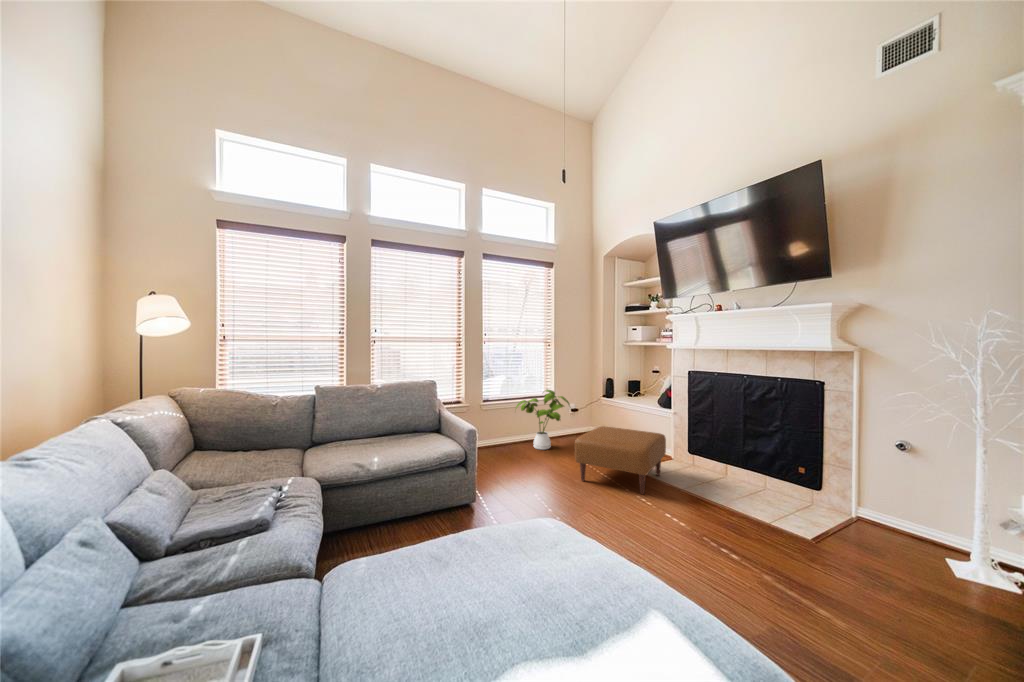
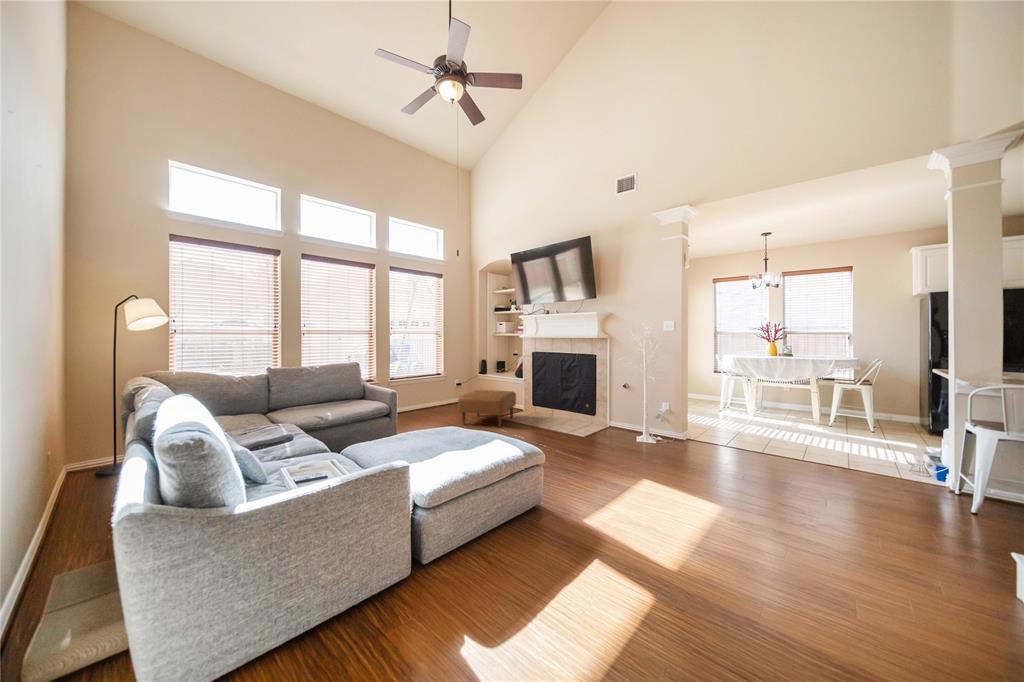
house plant: present [516,389,570,450] -> none [415,368,456,411]

